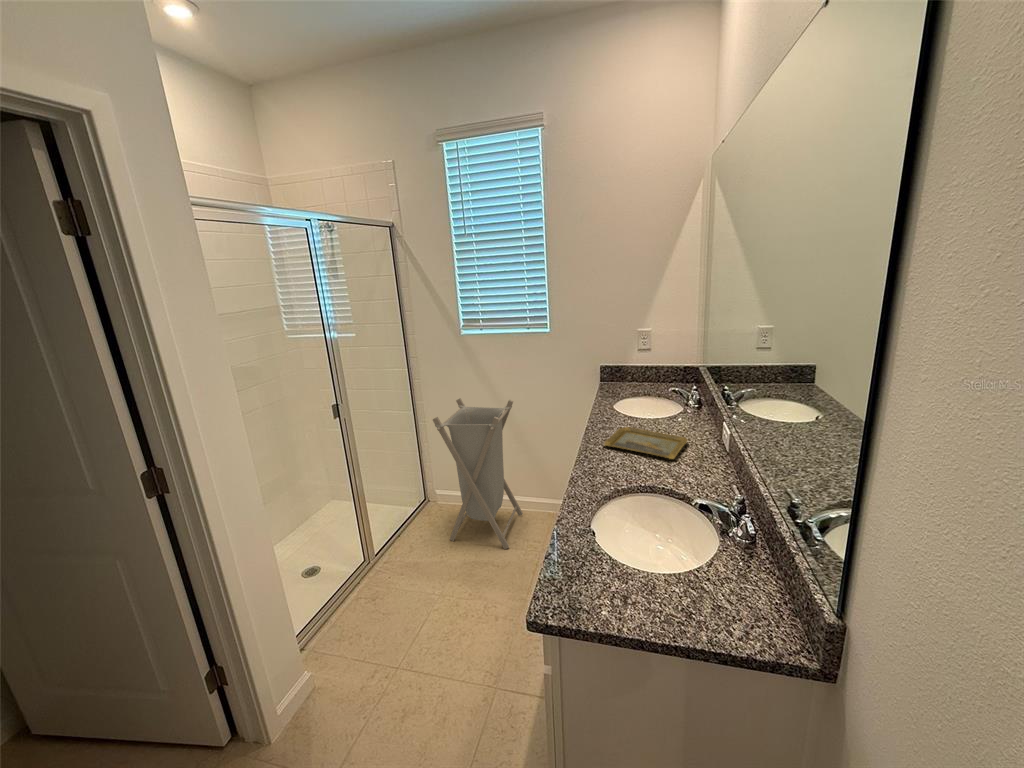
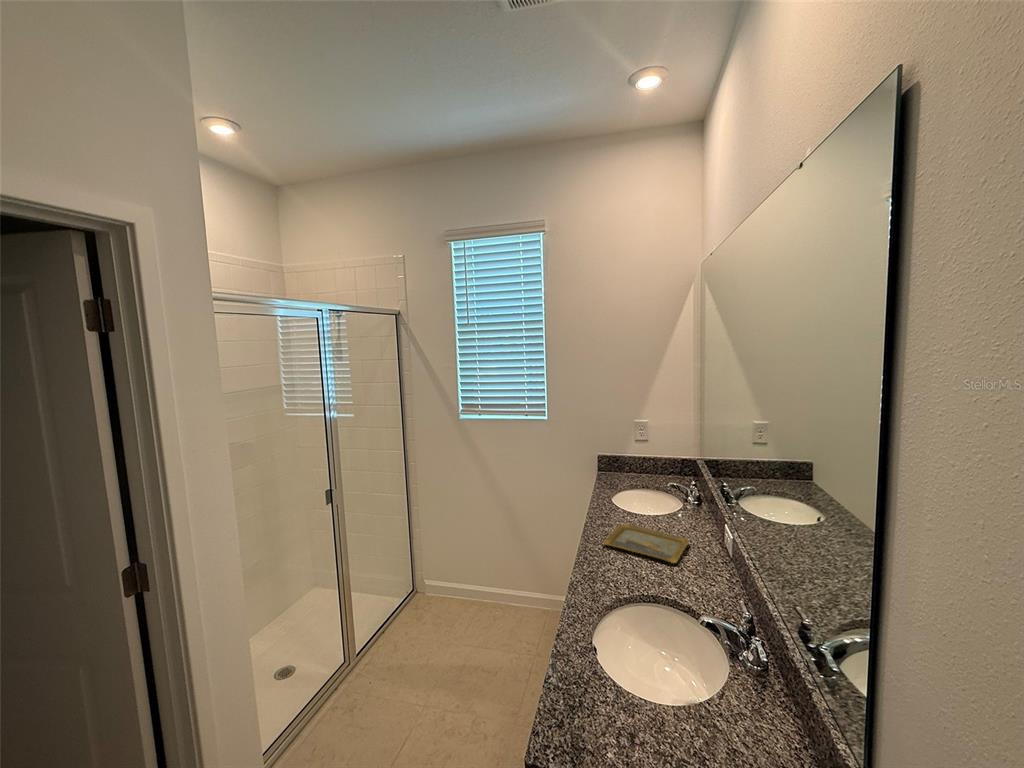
laundry hamper: present [433,398,523,549] -> none [427,483,516,652]

